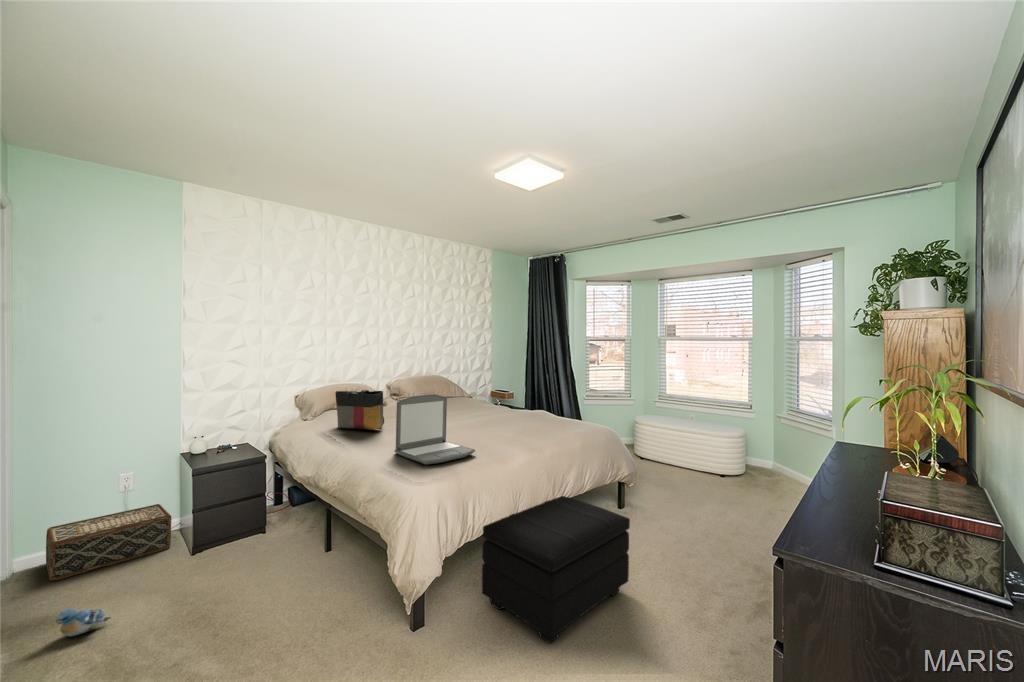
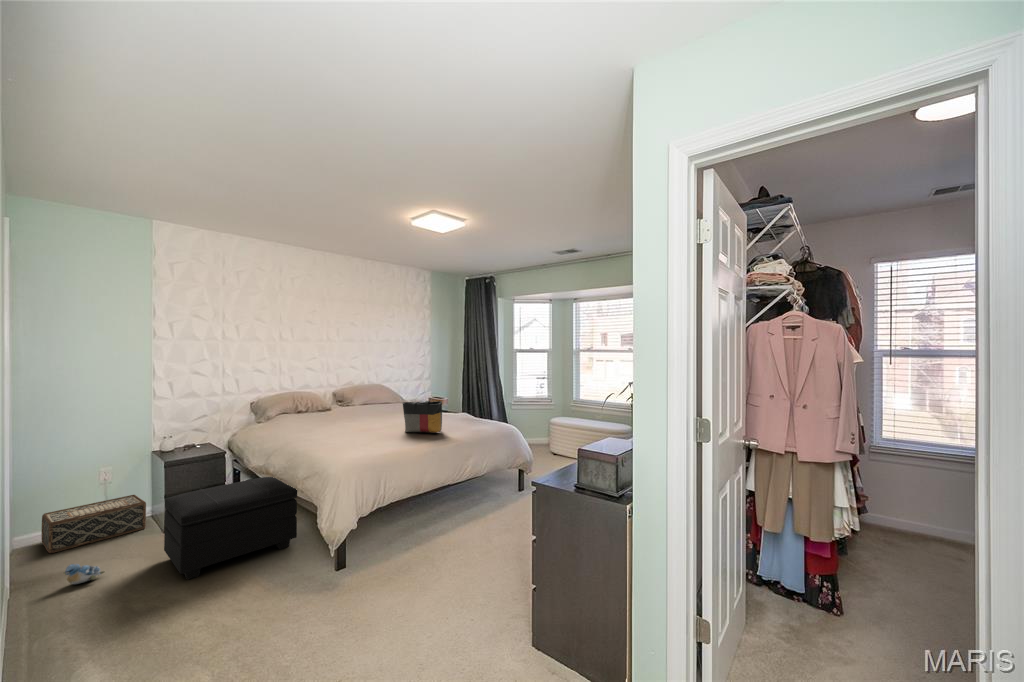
tote bag: present [335,390,384,430] -> present [403,401,442,433]
laptop: present [394,394,475,465] -> none [328,399,393,452]
footstool: present [482,496,630,643] -> present [164,477,297,579]

